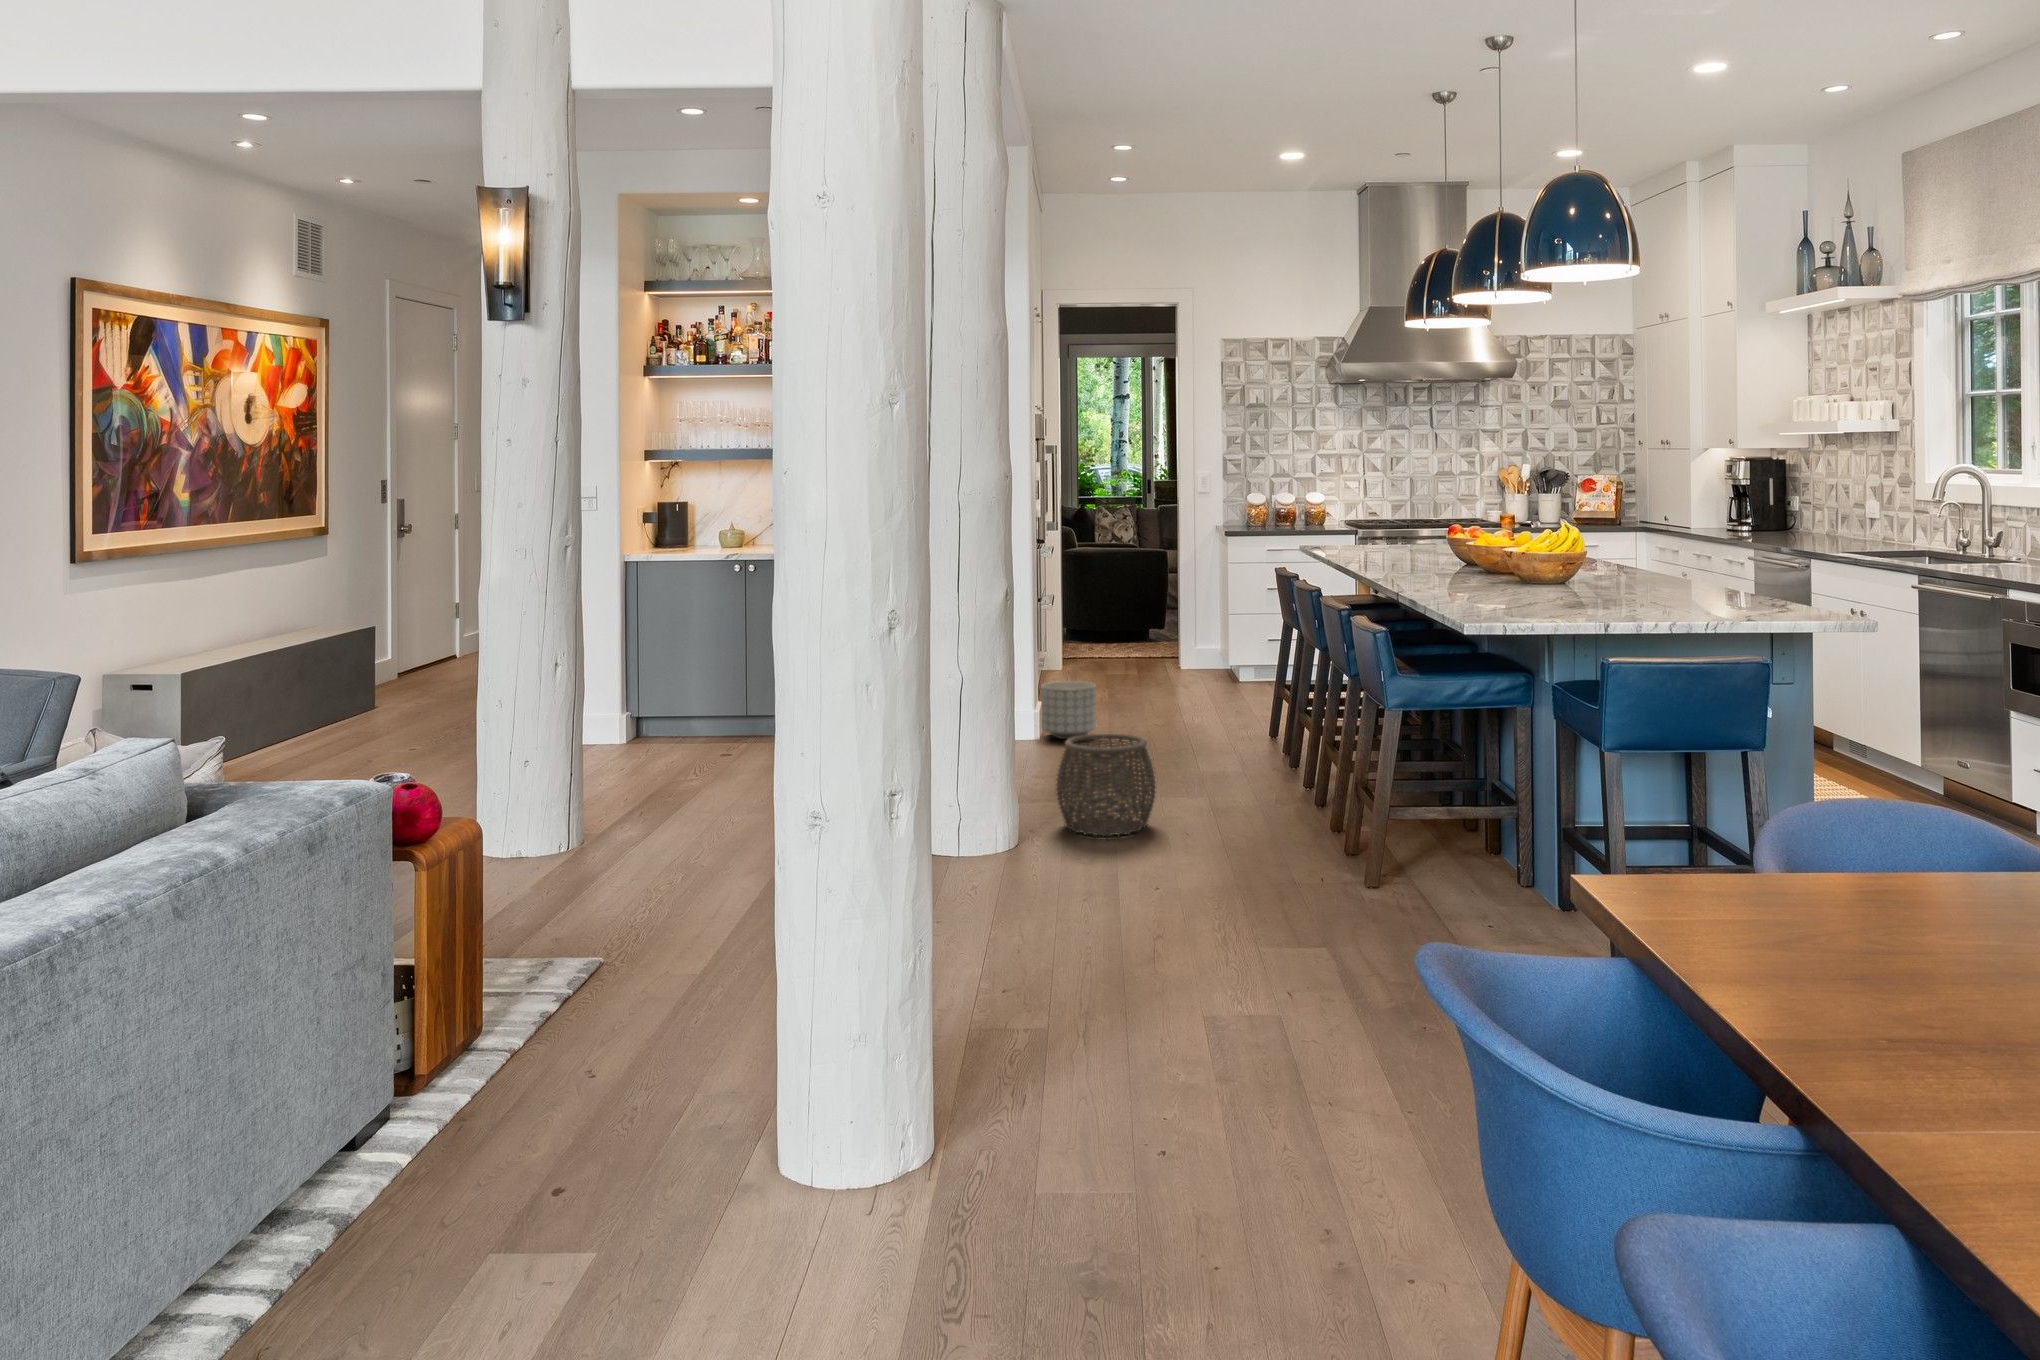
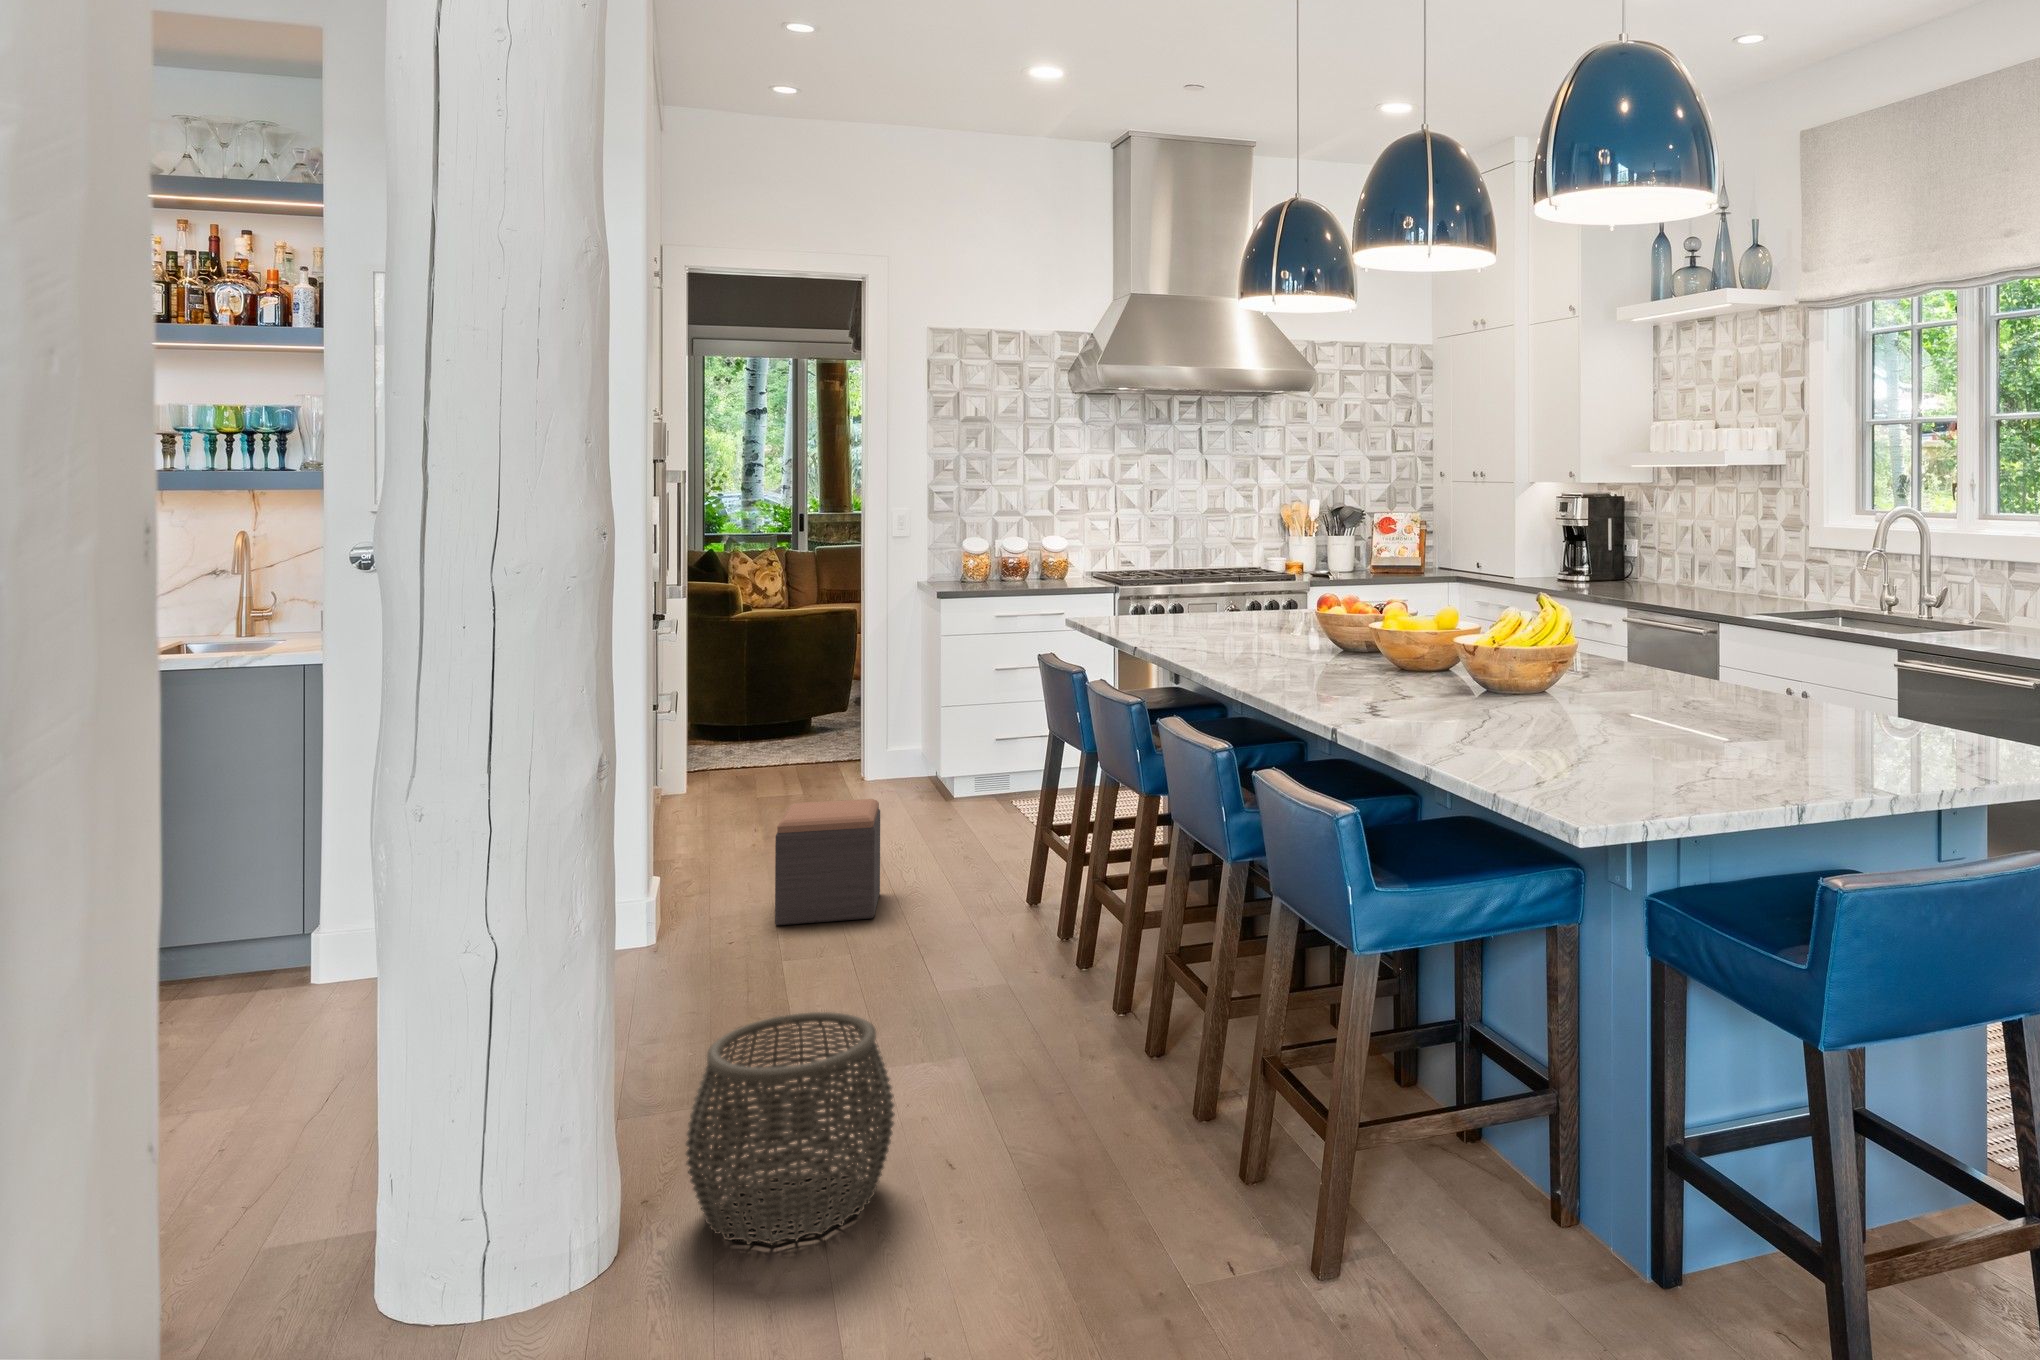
footstool: none [1110,660,1176,733] -> present [775,799,880,925]
planter: present [1041,681,1096,739] -> none [654,849,752,952]

